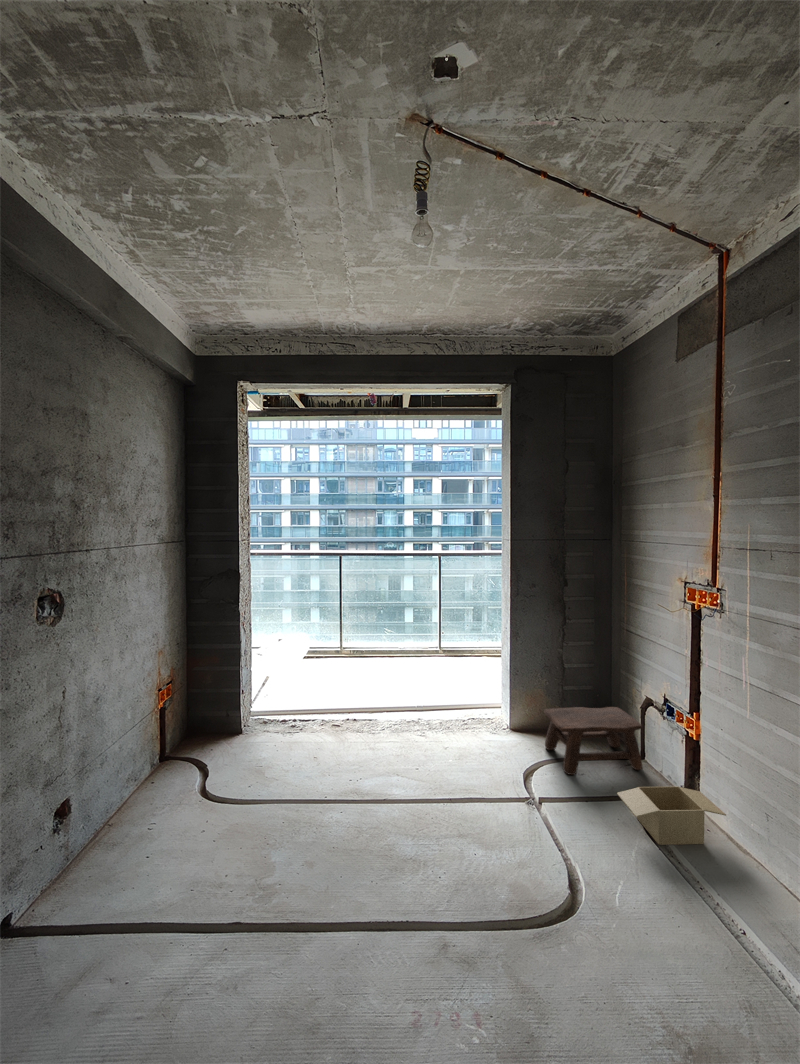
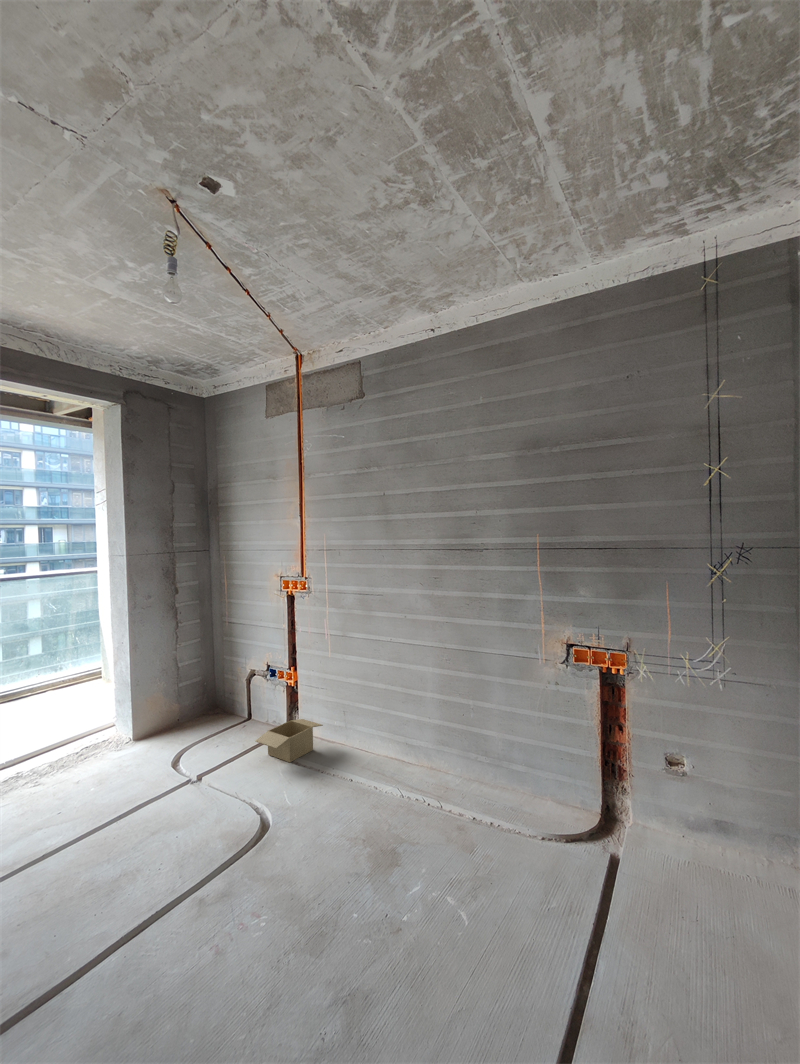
stool: present [544,707,643,775] -> none [168,686,254,750]

